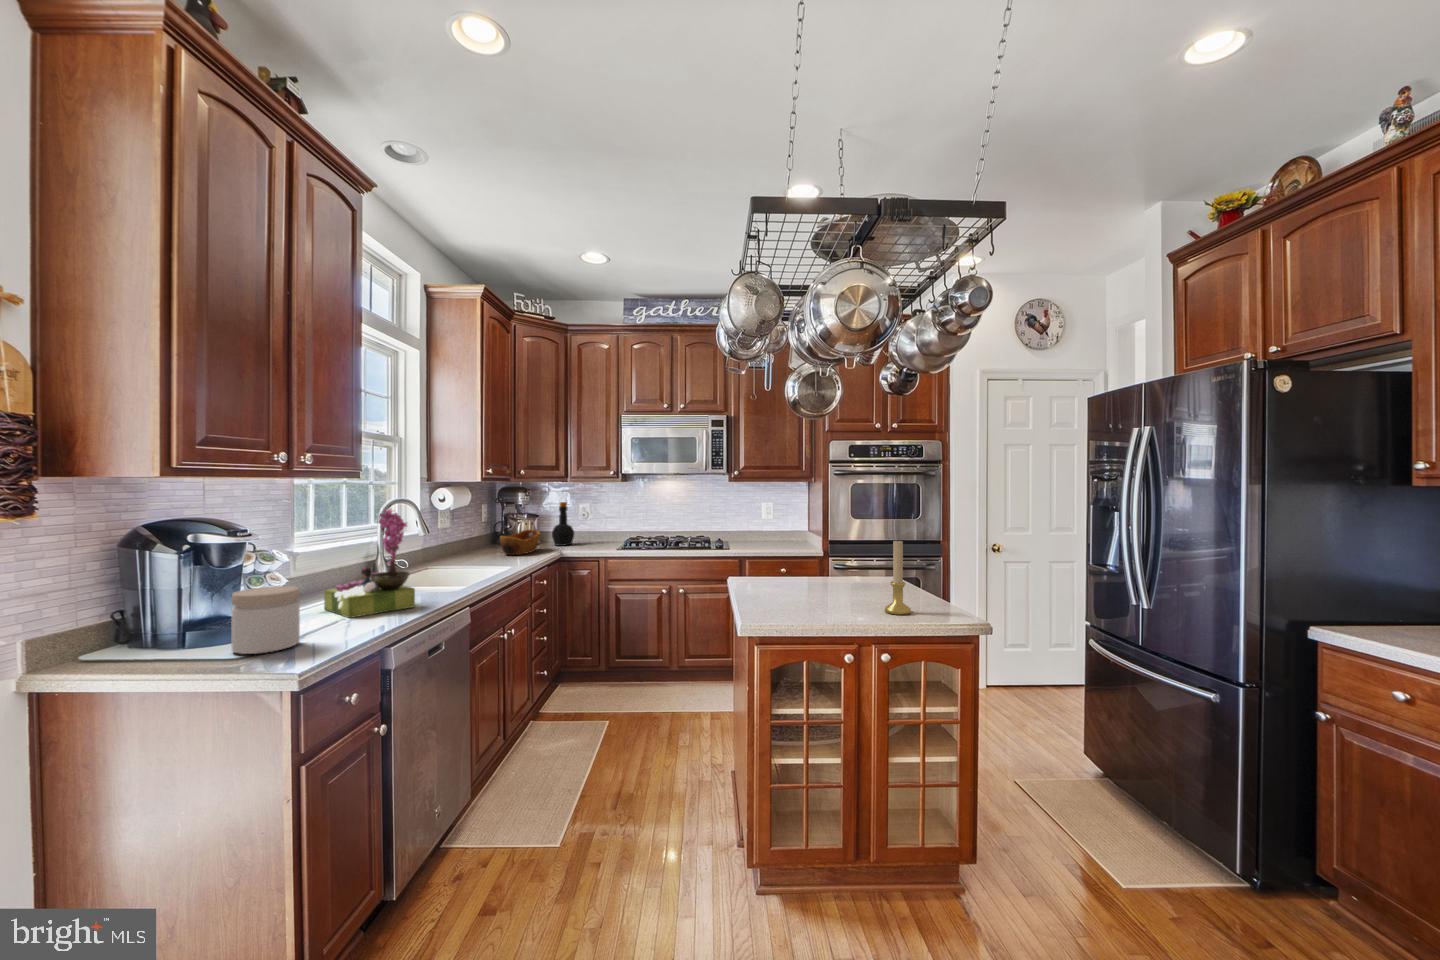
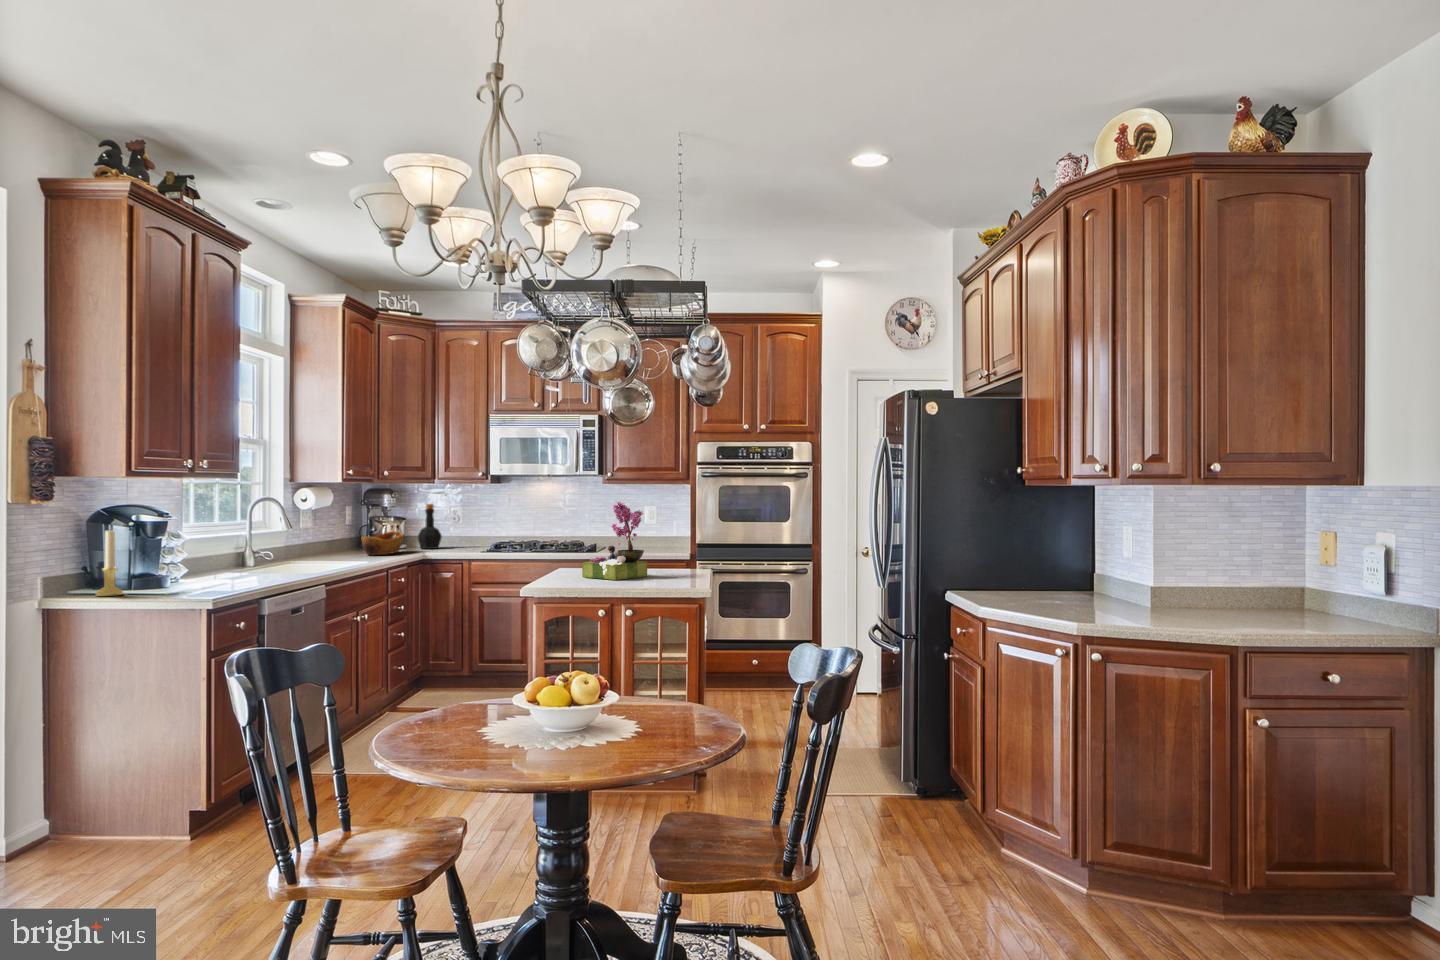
flower arrangement: present [324,509,415,618] -> present [582,502,647,580]
candle holder: present [885,541,911,615] -> present [96,530,123,596]
jar: present [231,586,300,654] -> none [161,552,205,595]

